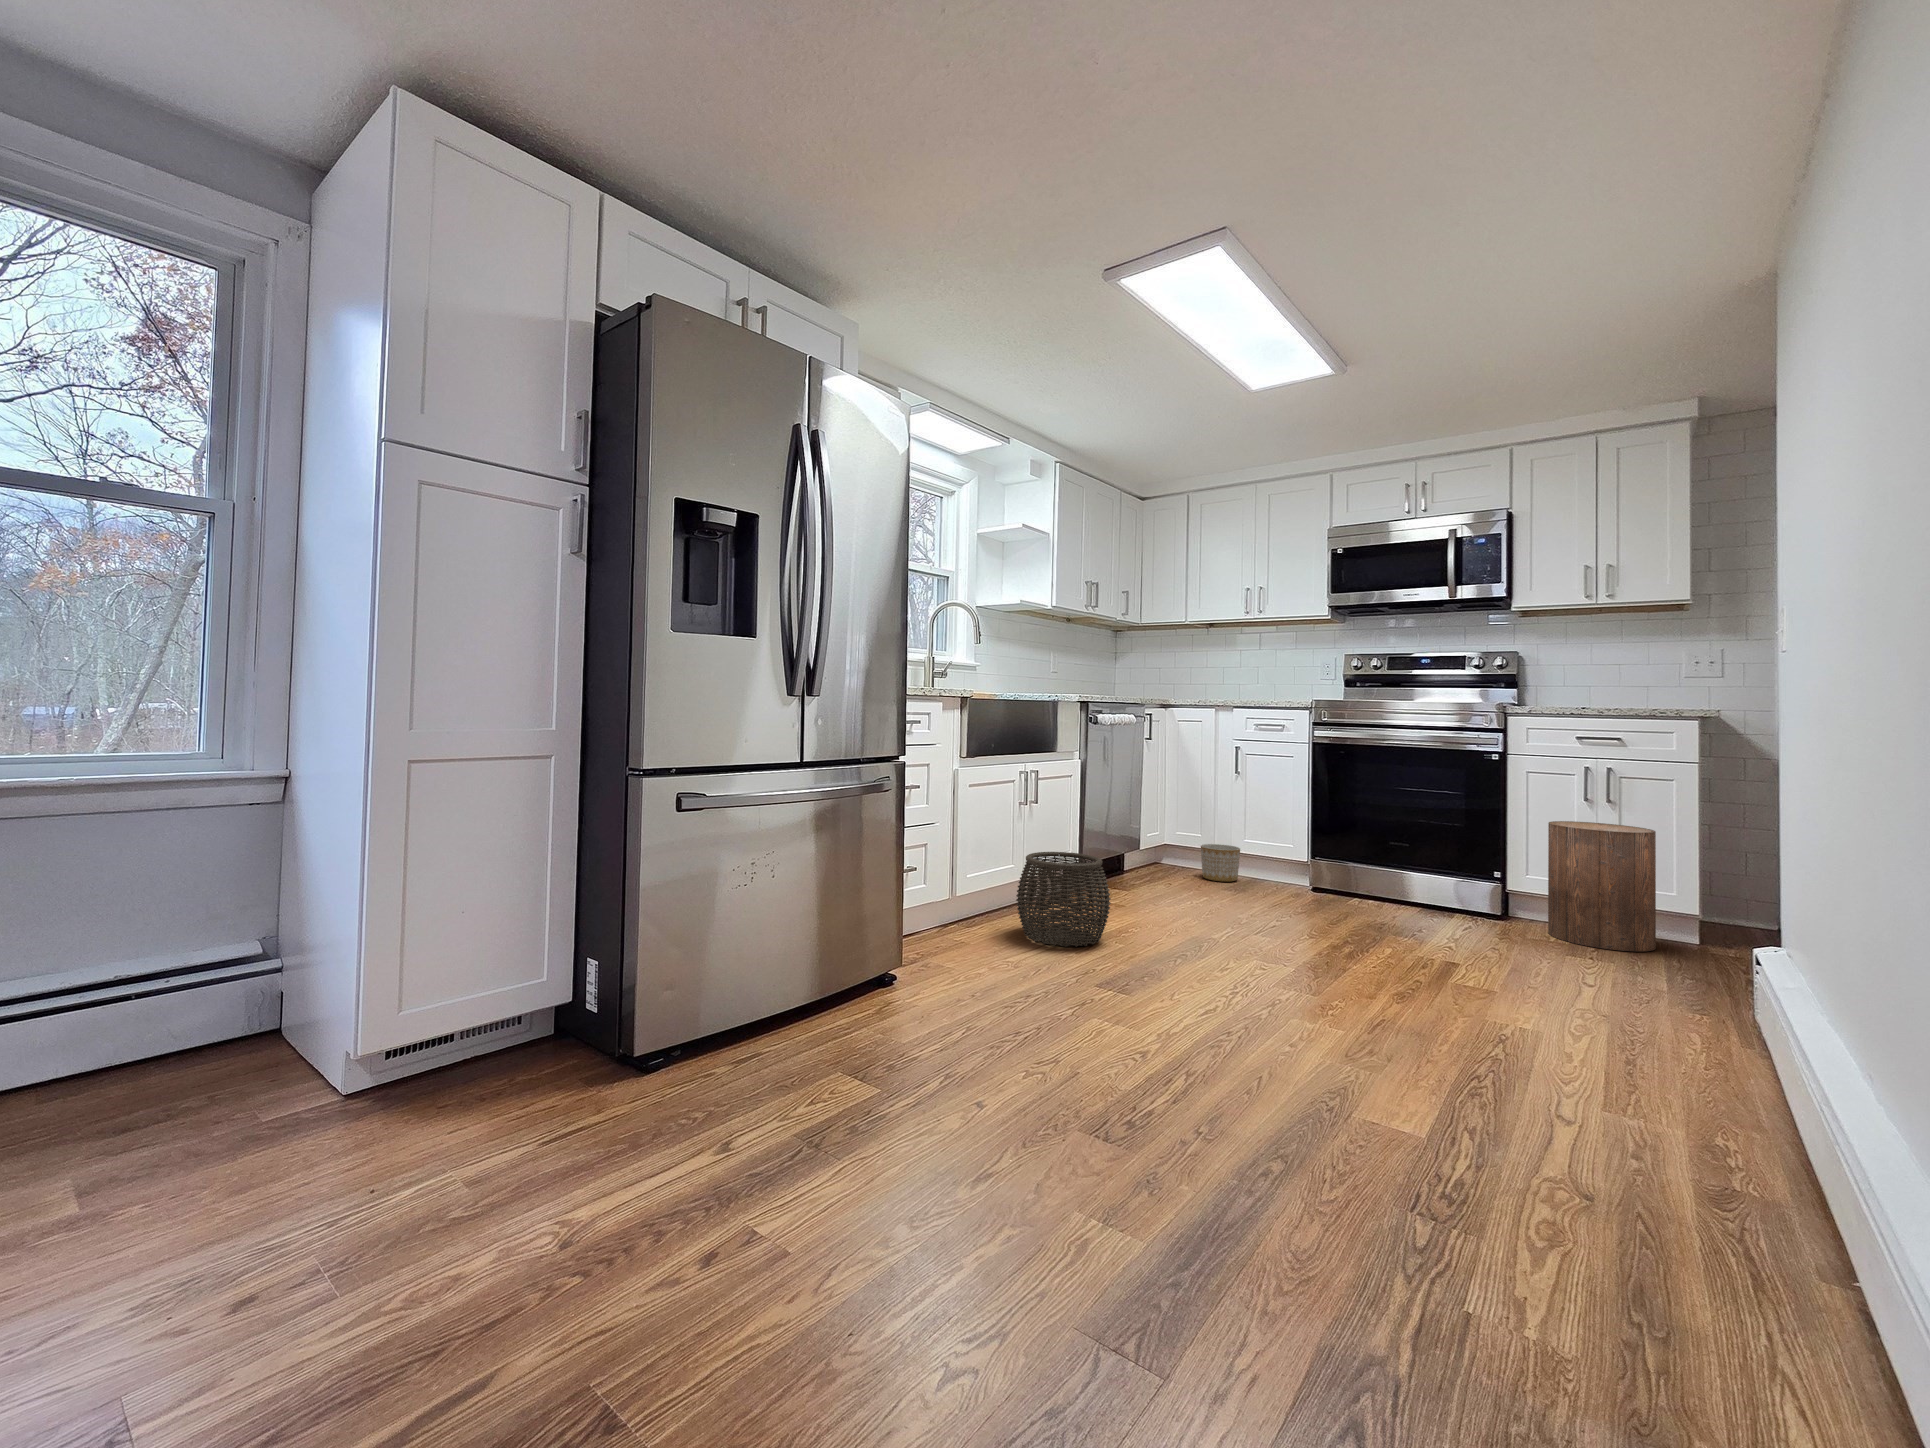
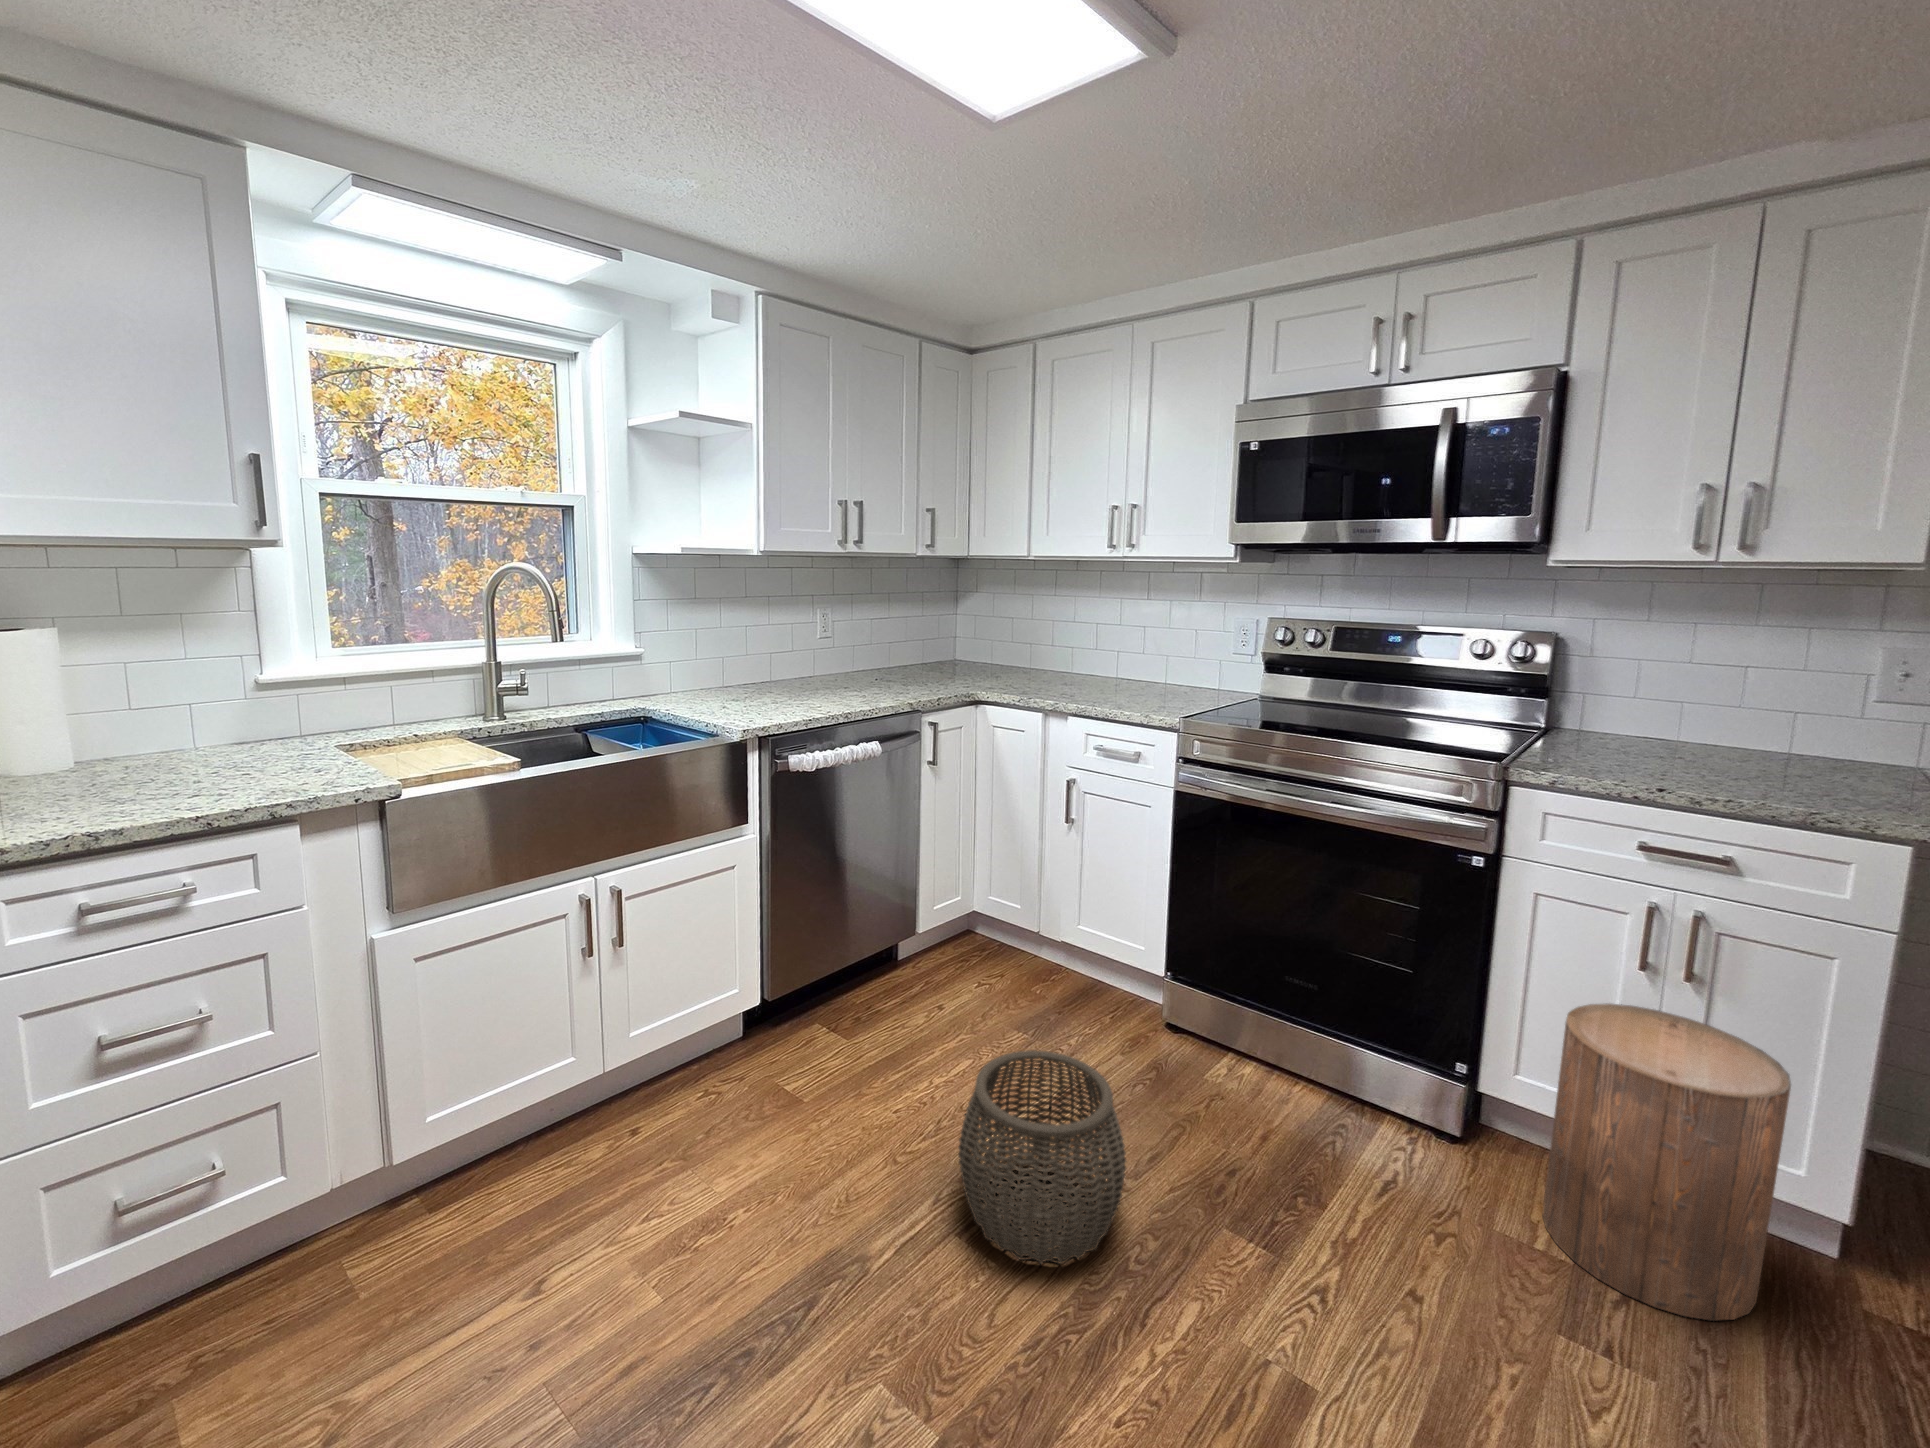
planter: present [1201,844,1240,882] -> none [1000,928,1061,1000]
woven basket: present [1016,852,1111,947] -> present [958,1050,1127,1264]

